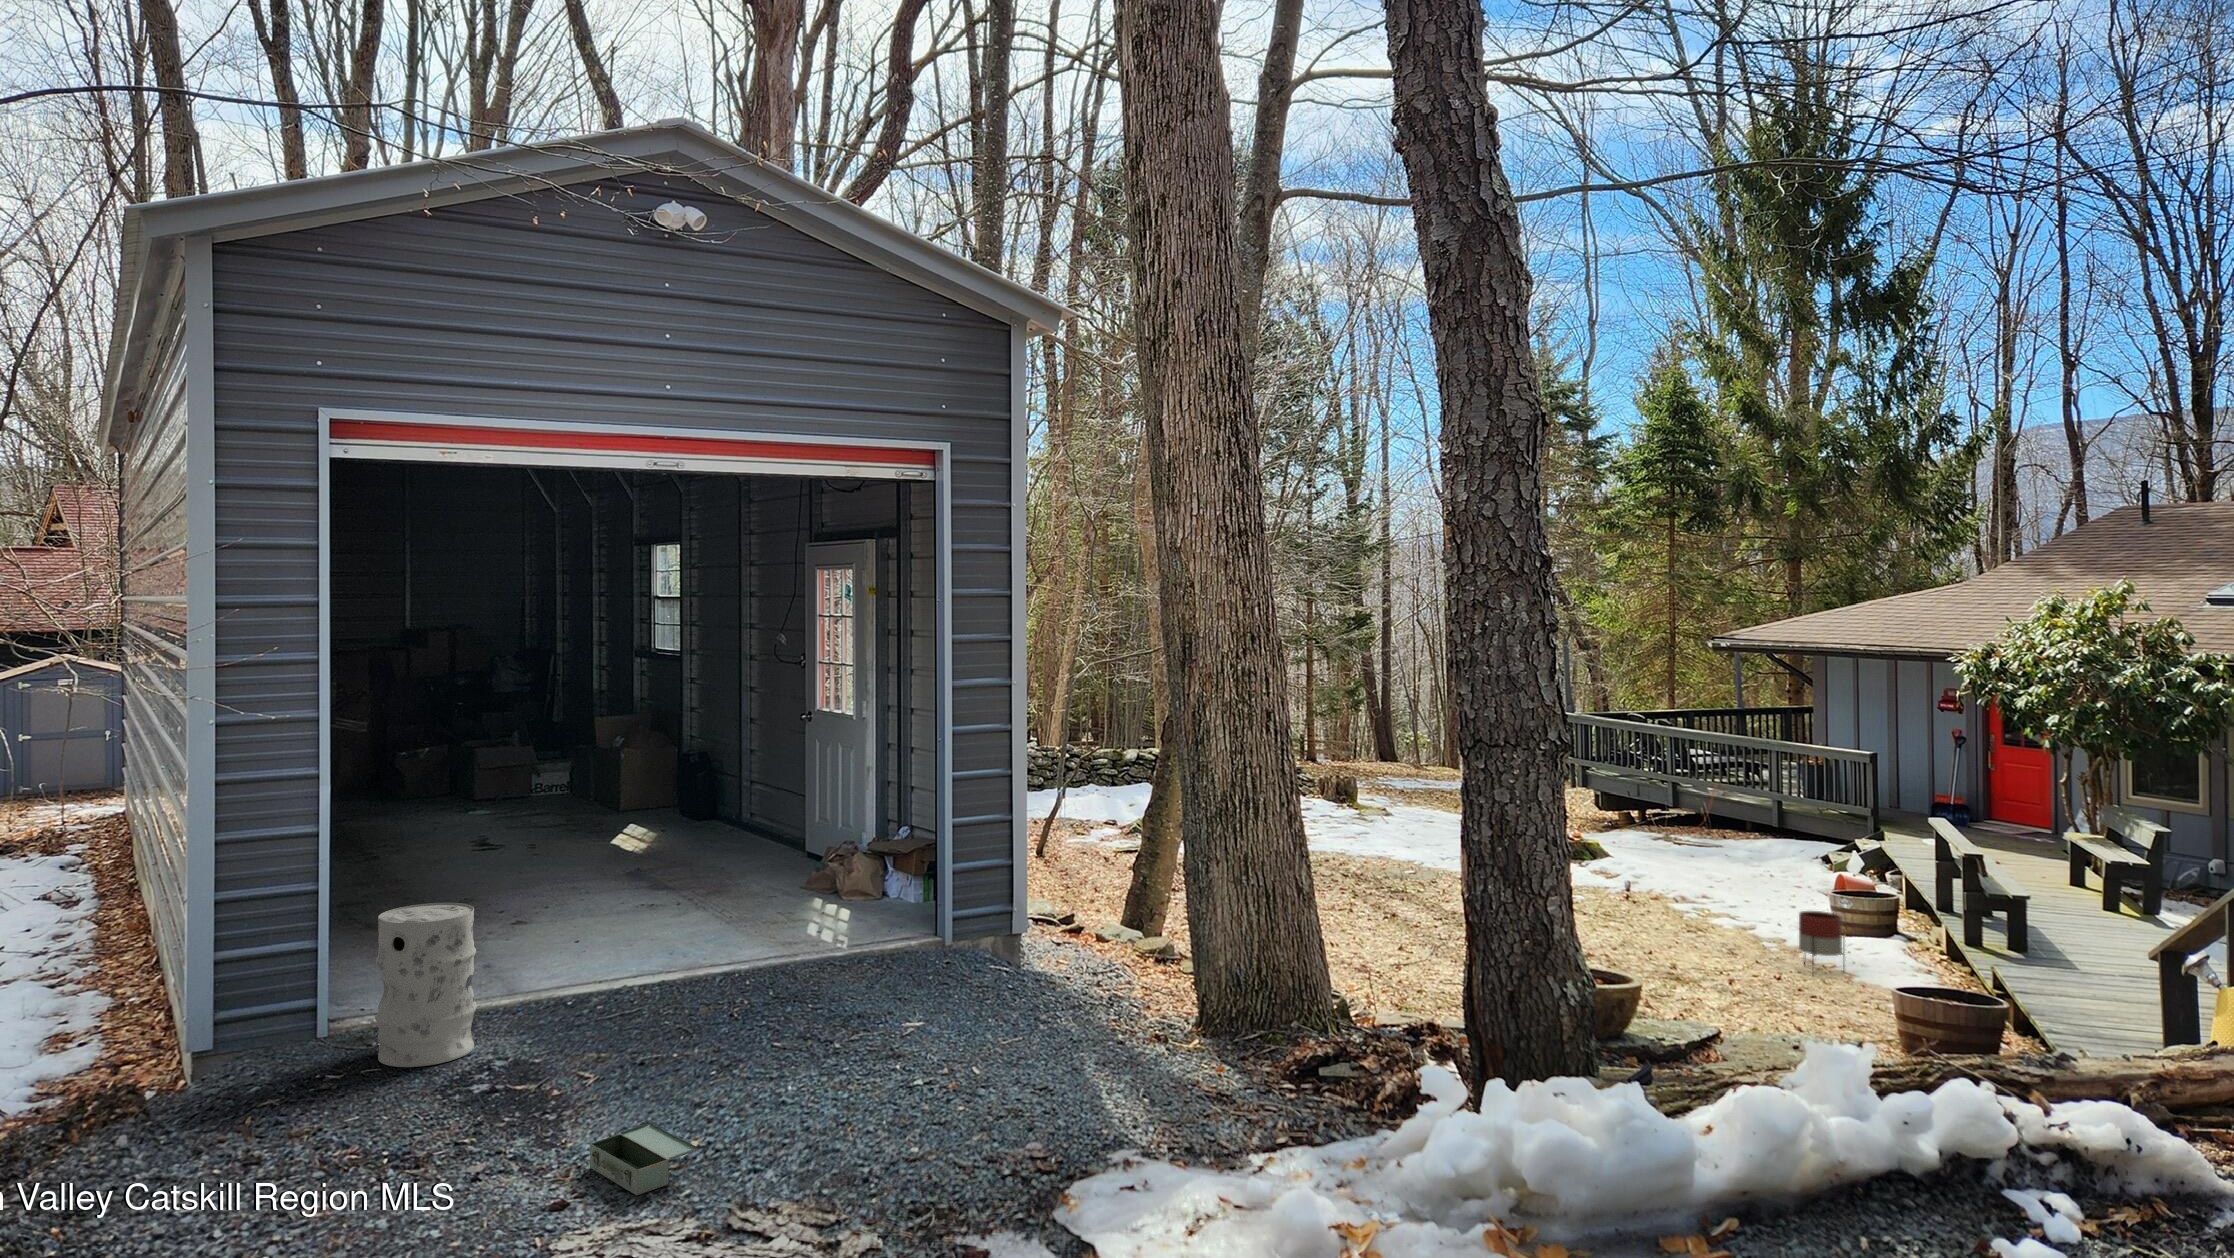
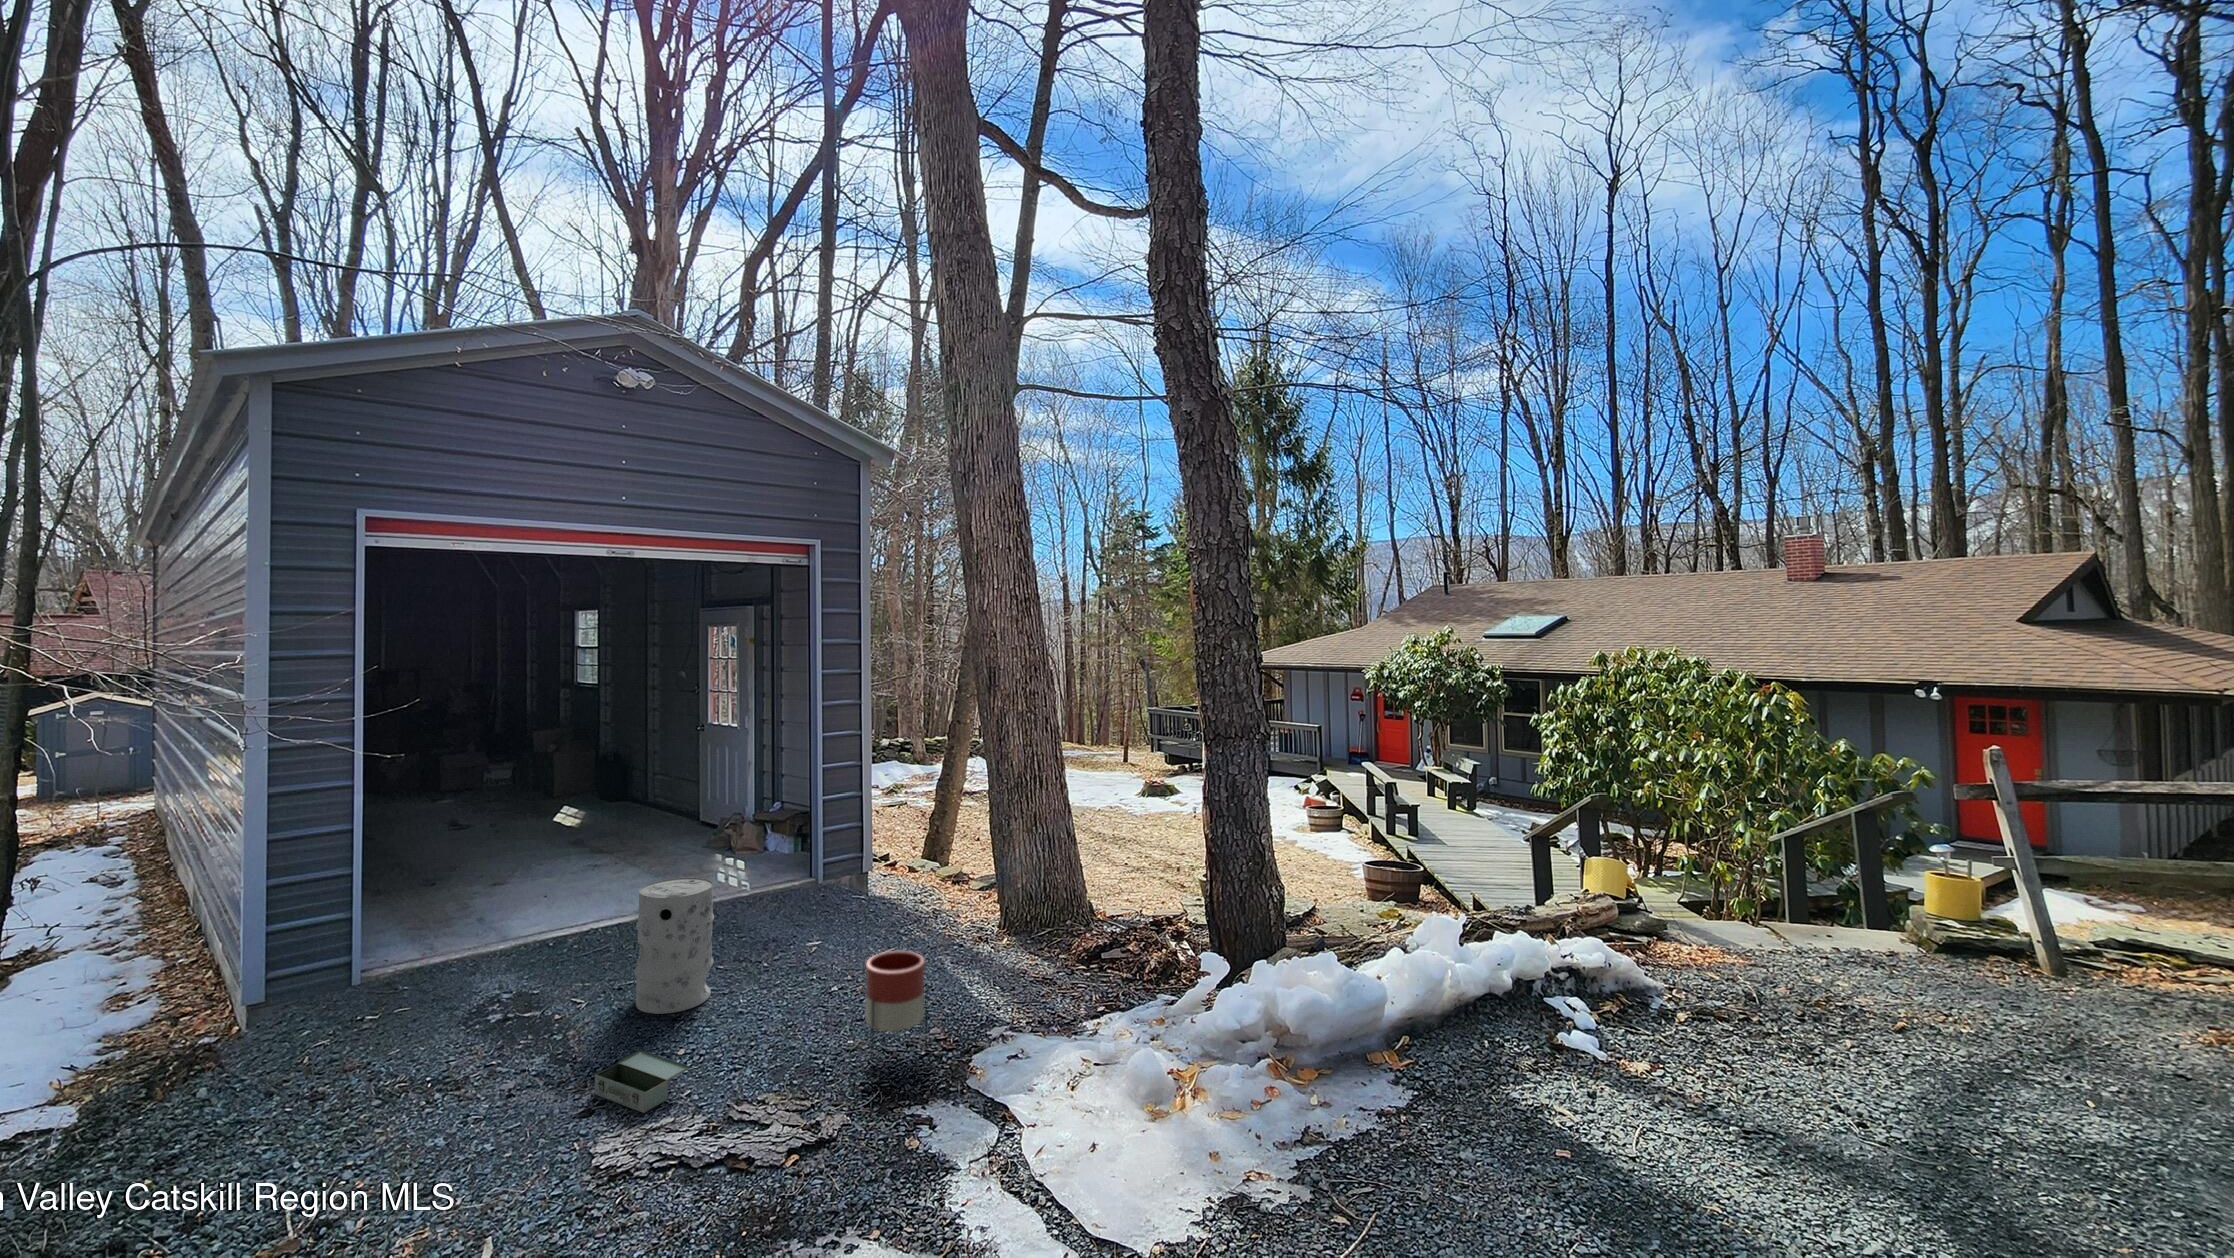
trash can: present [375,903,477,1067] -> present [634,877,714,1014]
planter: present [1799,911,1844,957] -> present [865,951,928,1063]

